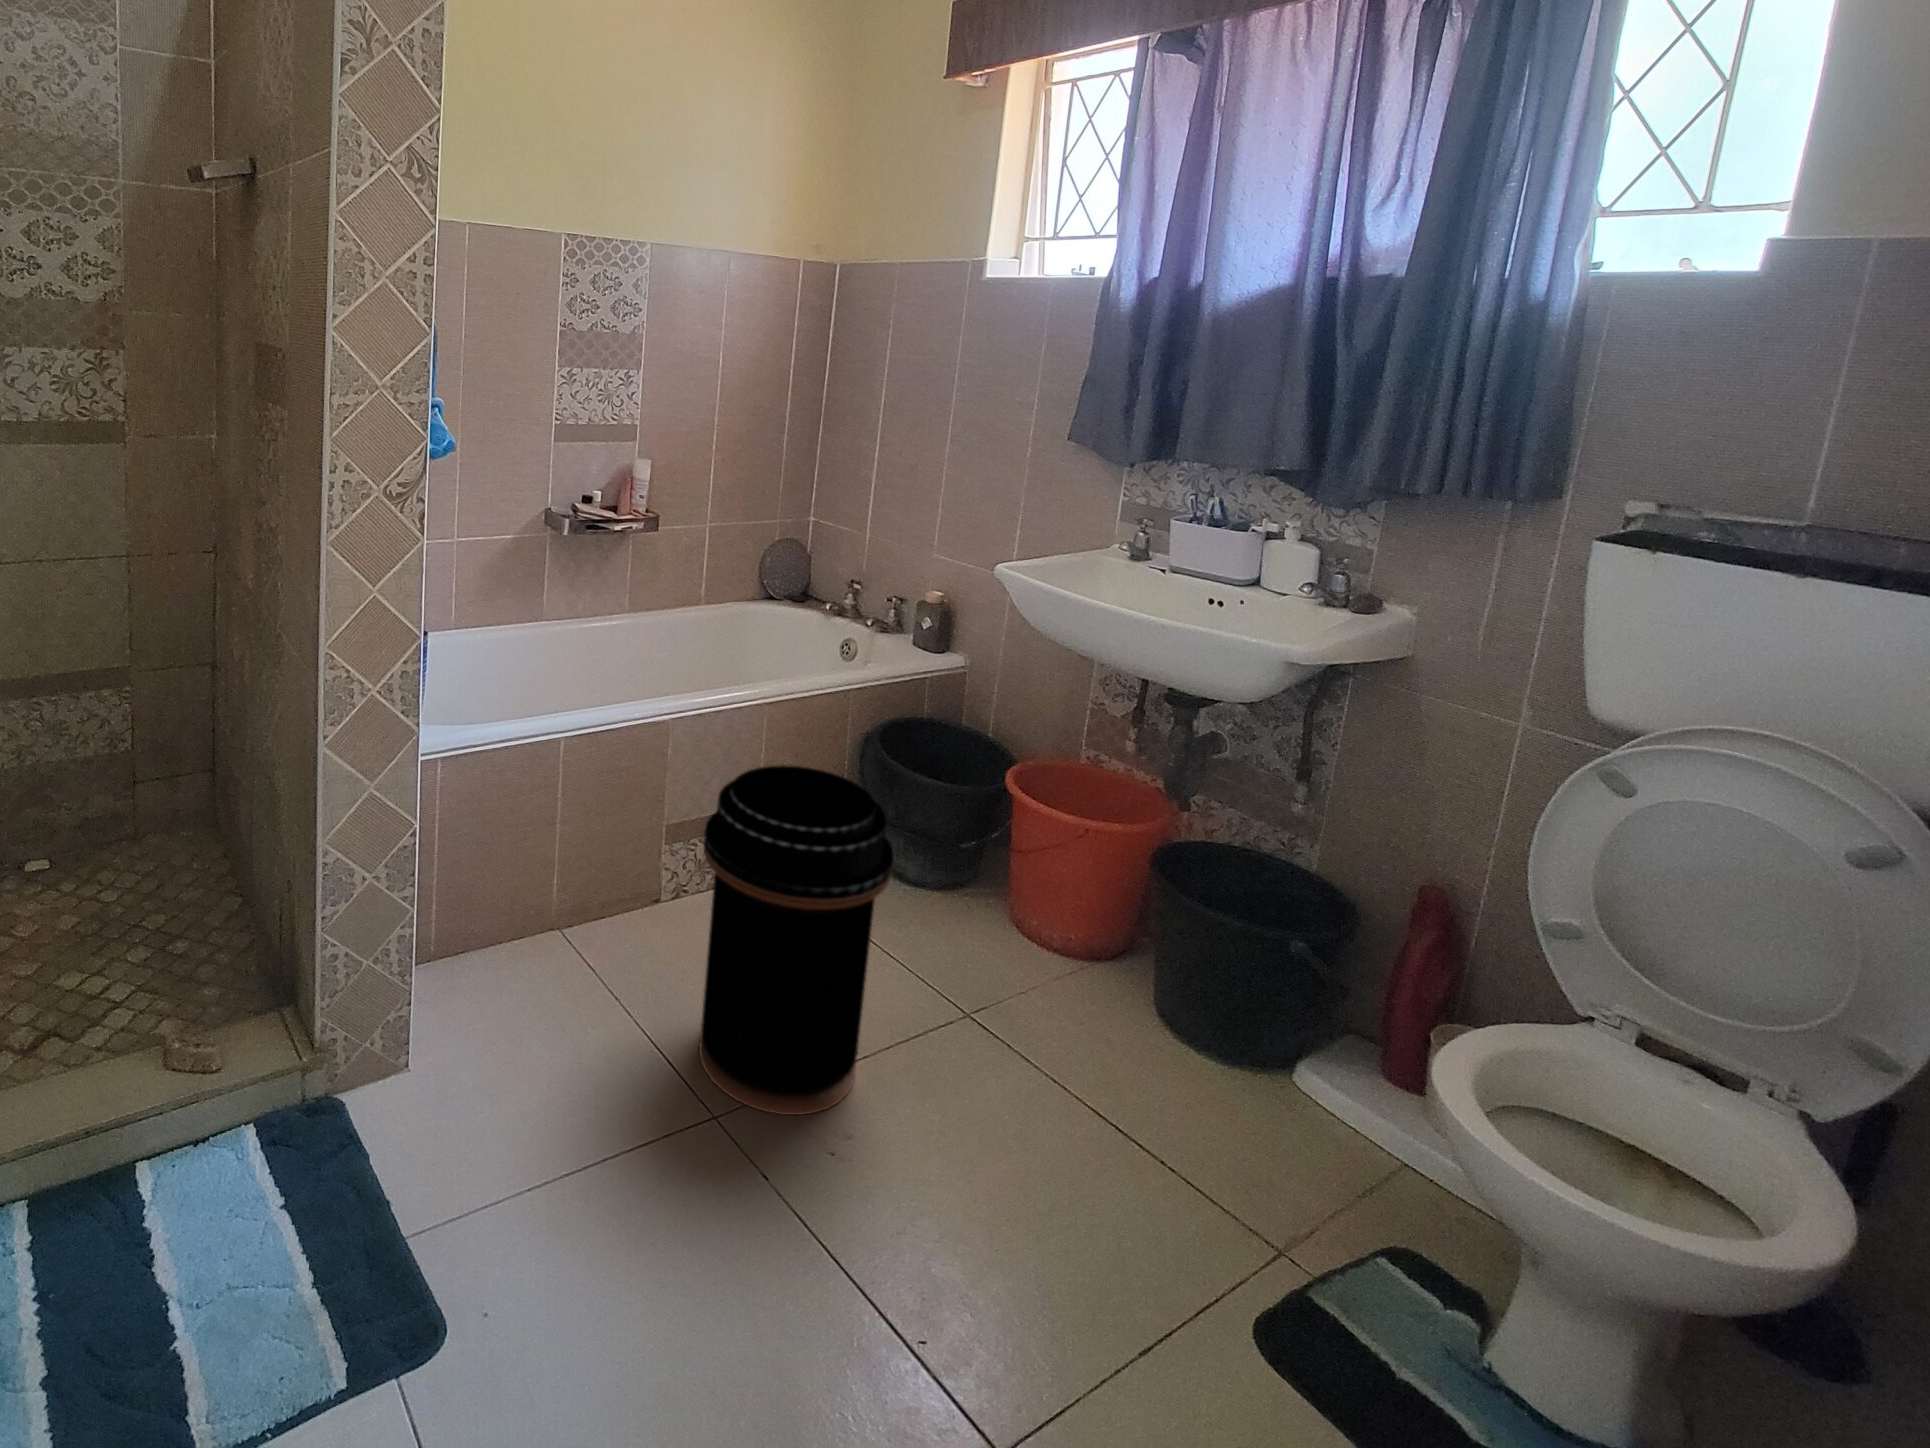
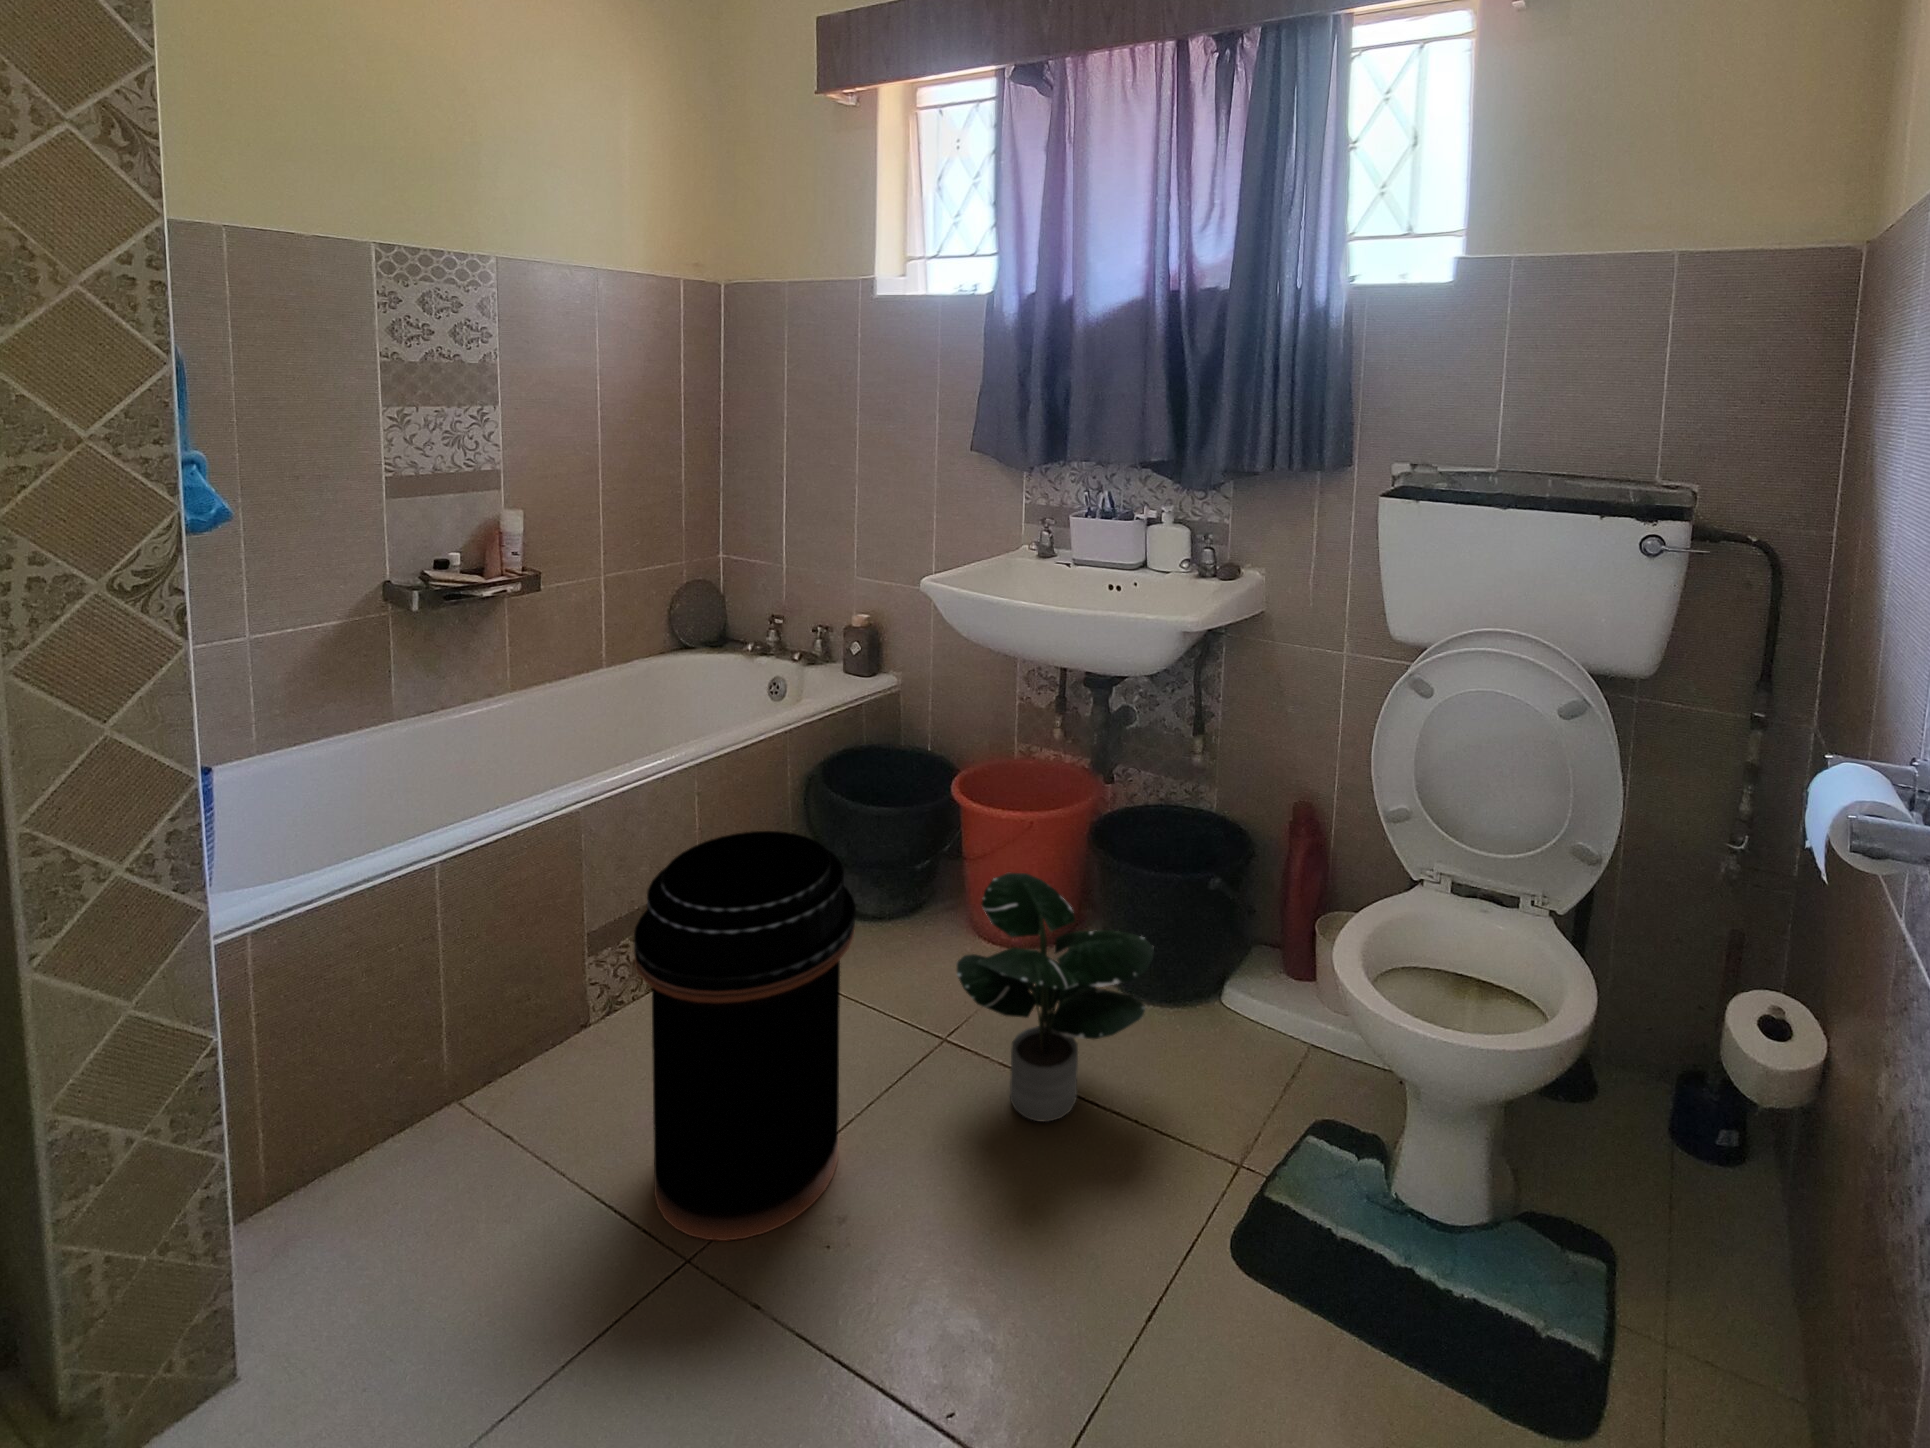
potted plant: none [986,873,1209,1129] -> present [956,873,1154,1122]

